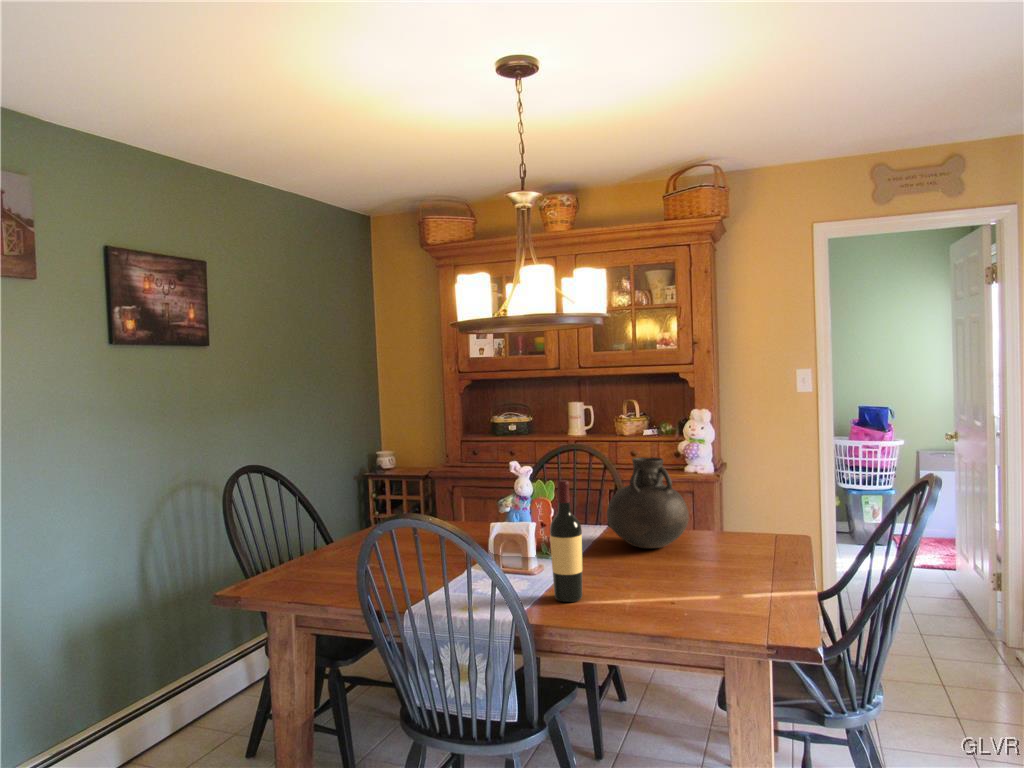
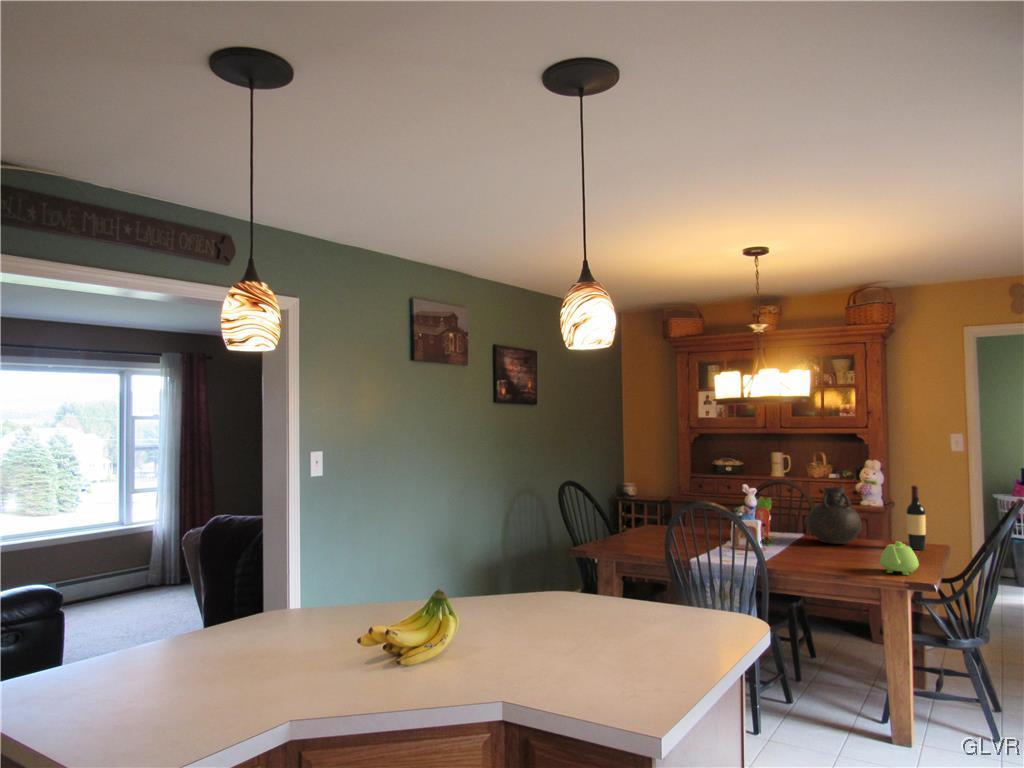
wine bottle: present [550,480,582,602] -> present [906,486,926,550]
teapot: none [722,561,786,623] -> present [880,542,919,575]

